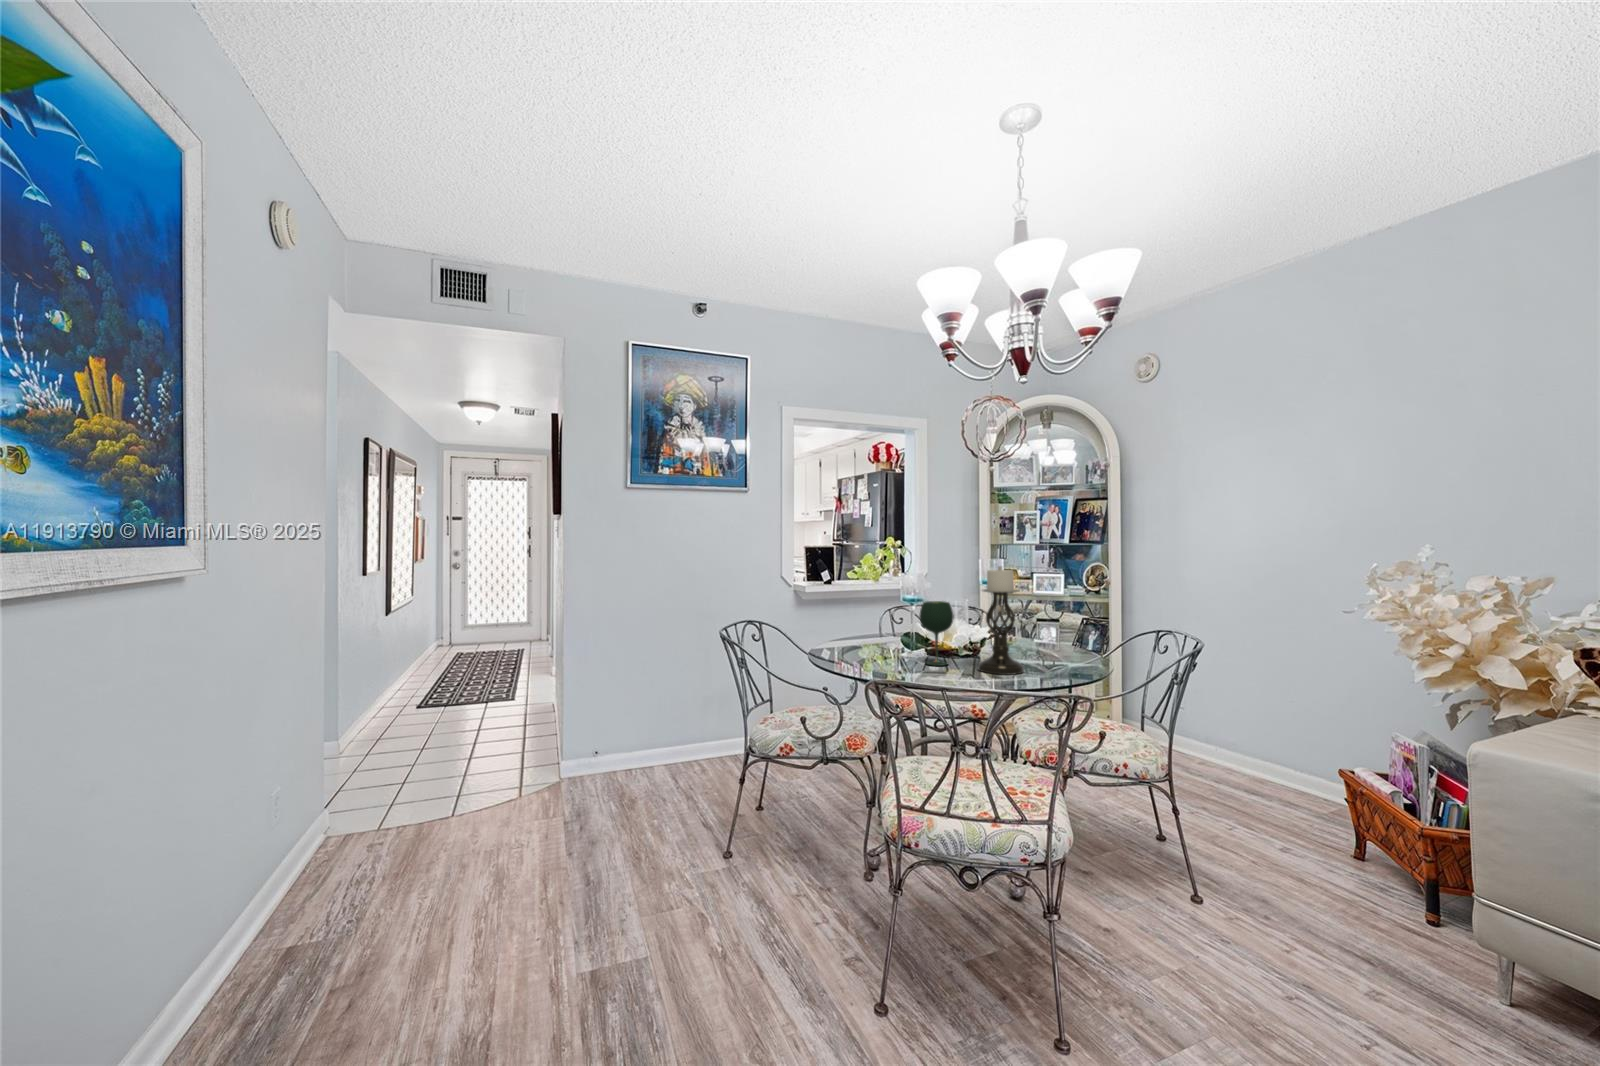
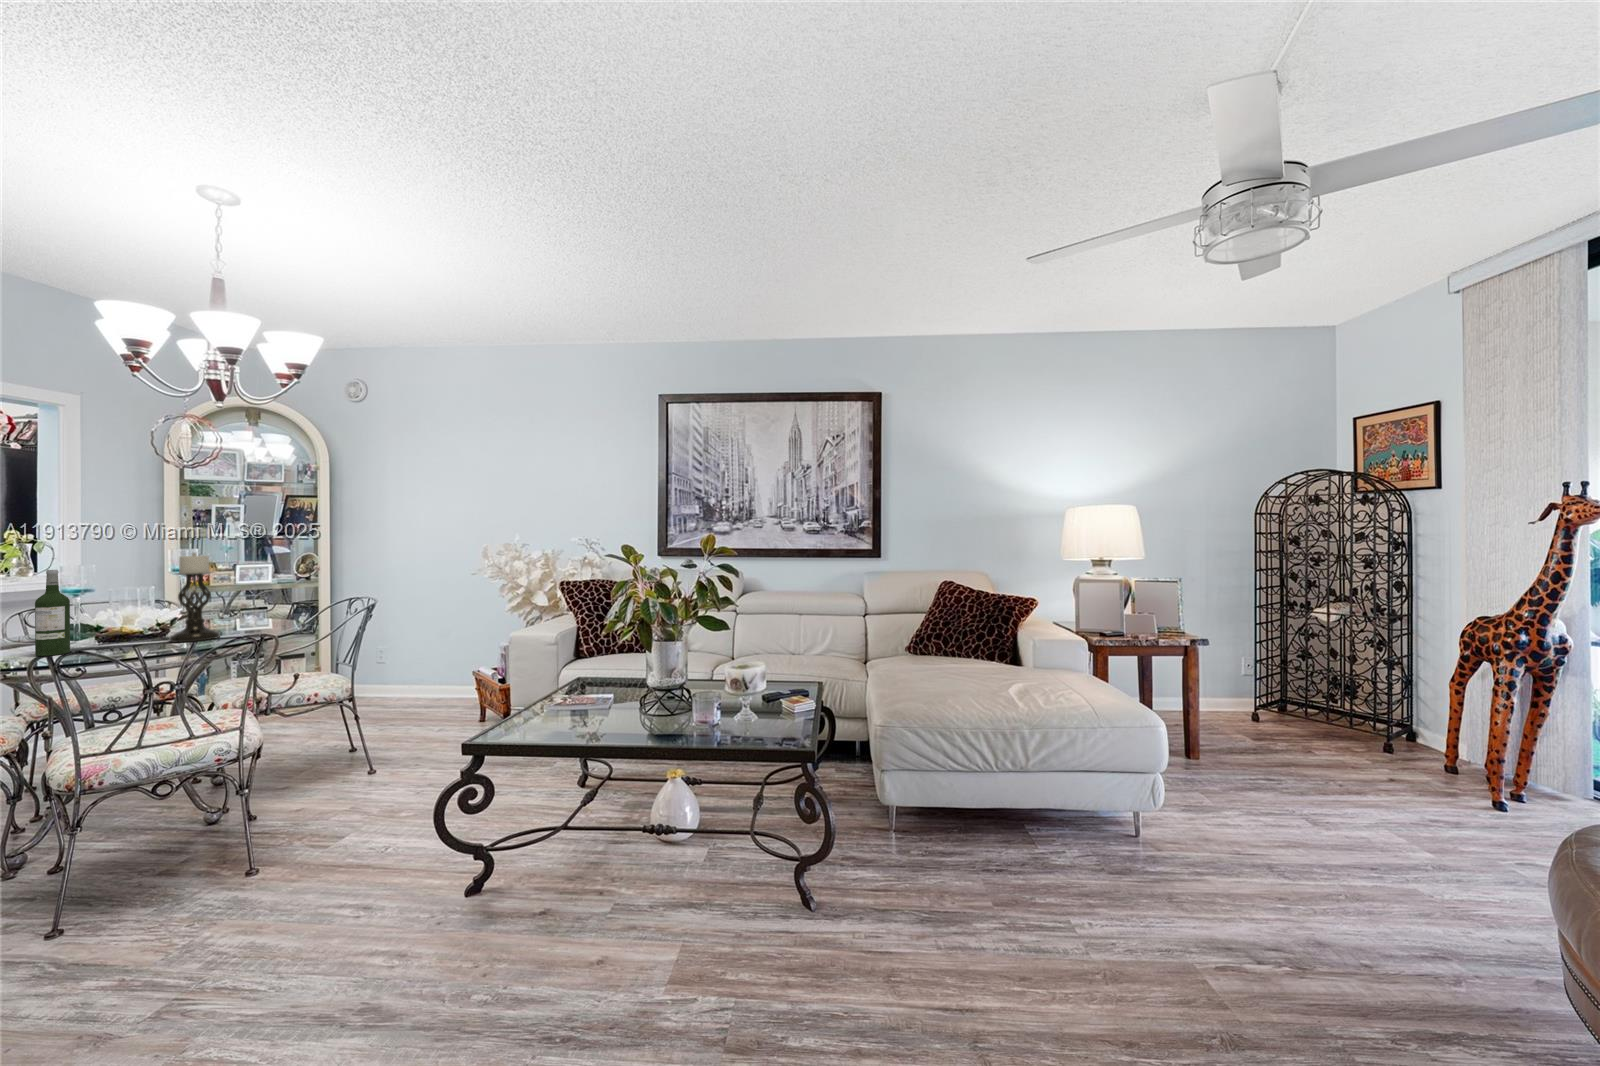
wine bottle: none [880,580,903,670] -> present [35,570,70,656]
wine glass: present [919,601,953,666] -> none [92,587,138,647]

